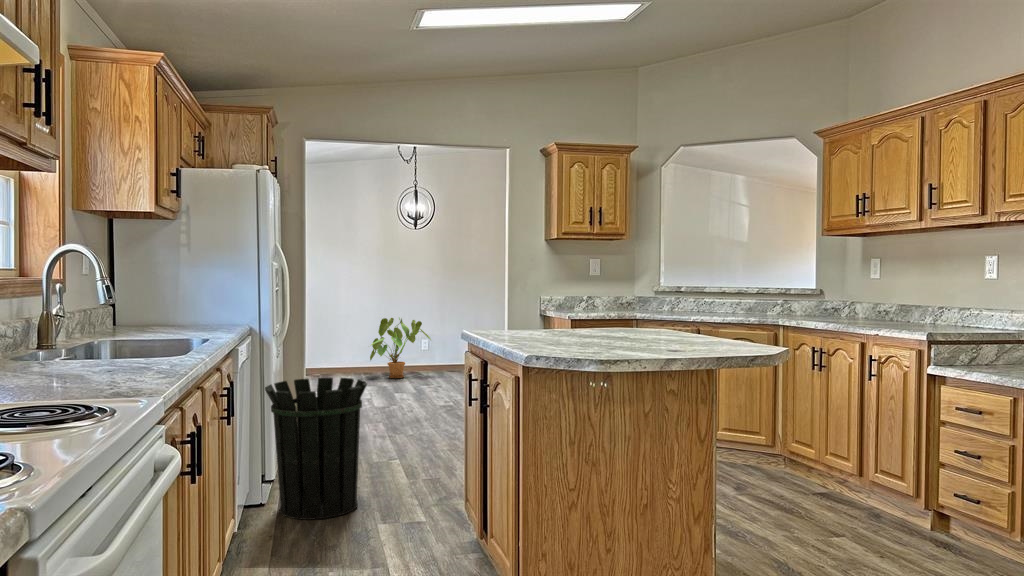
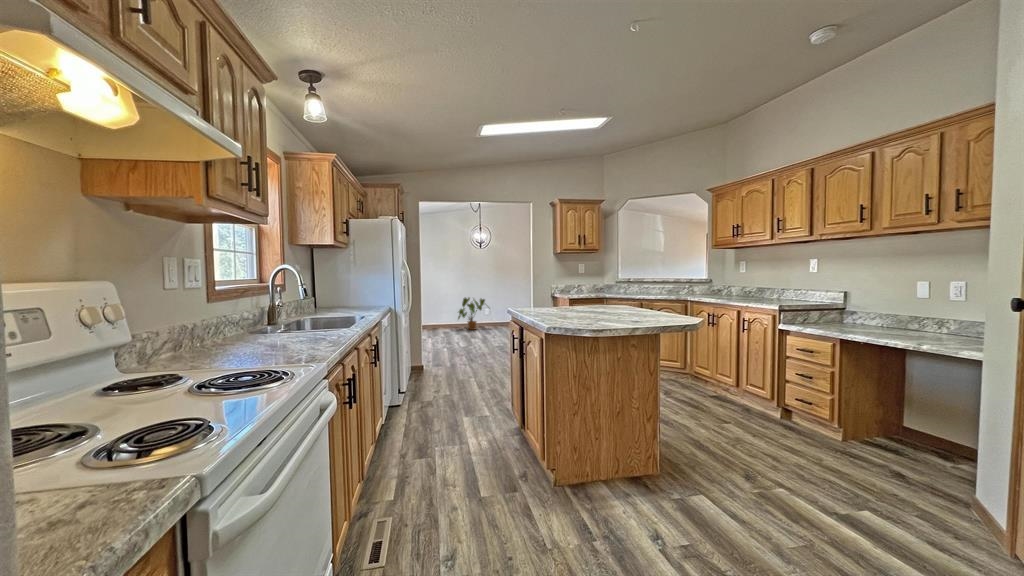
waste bin: present [265,378,367,520] -> none [399,334,456,414]

